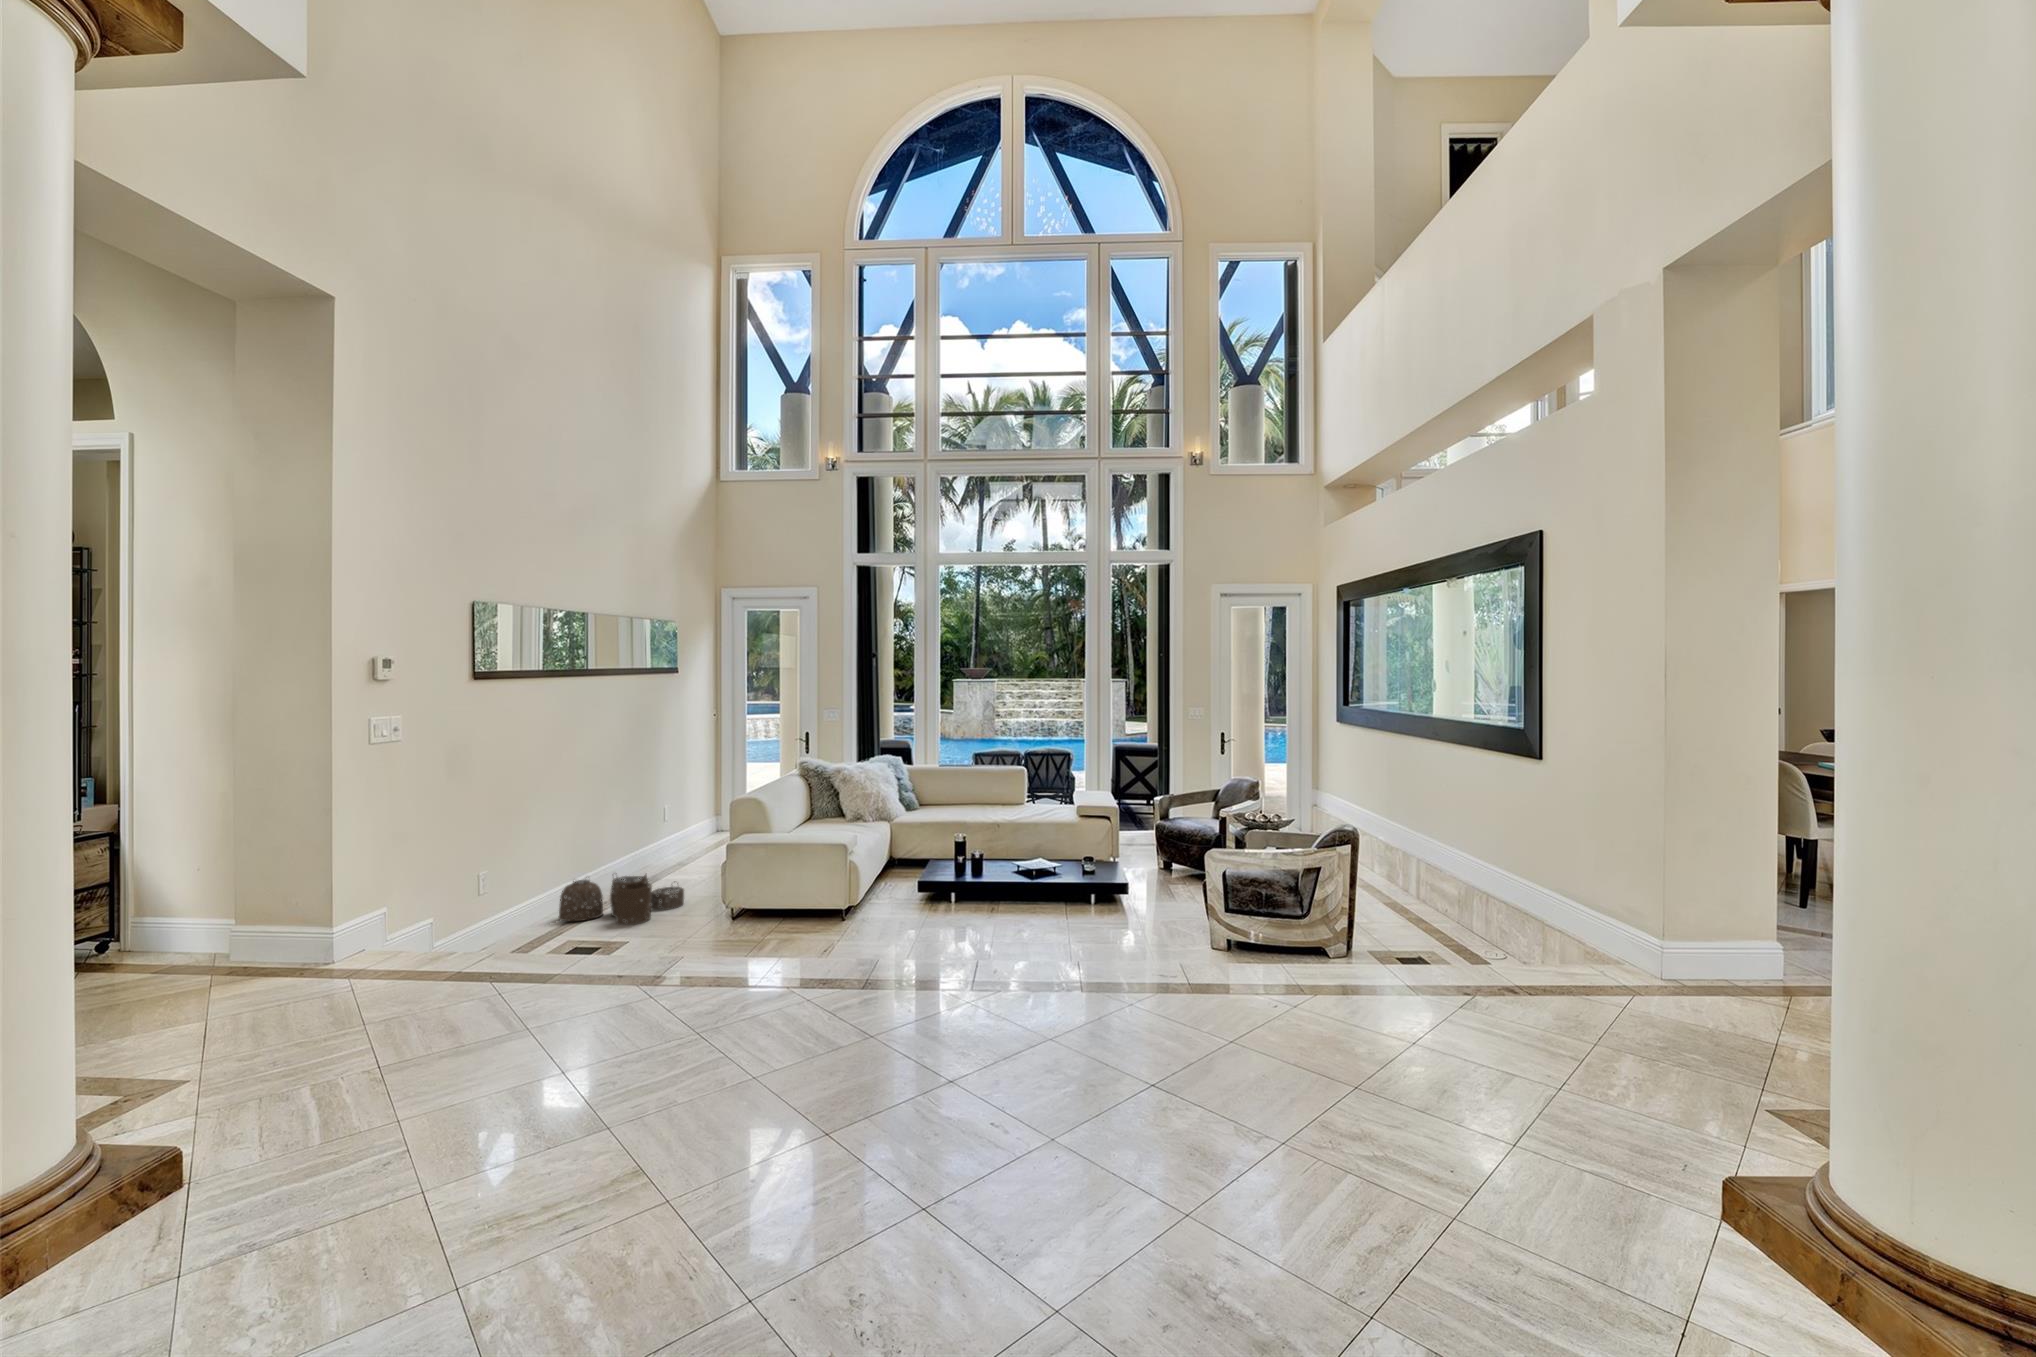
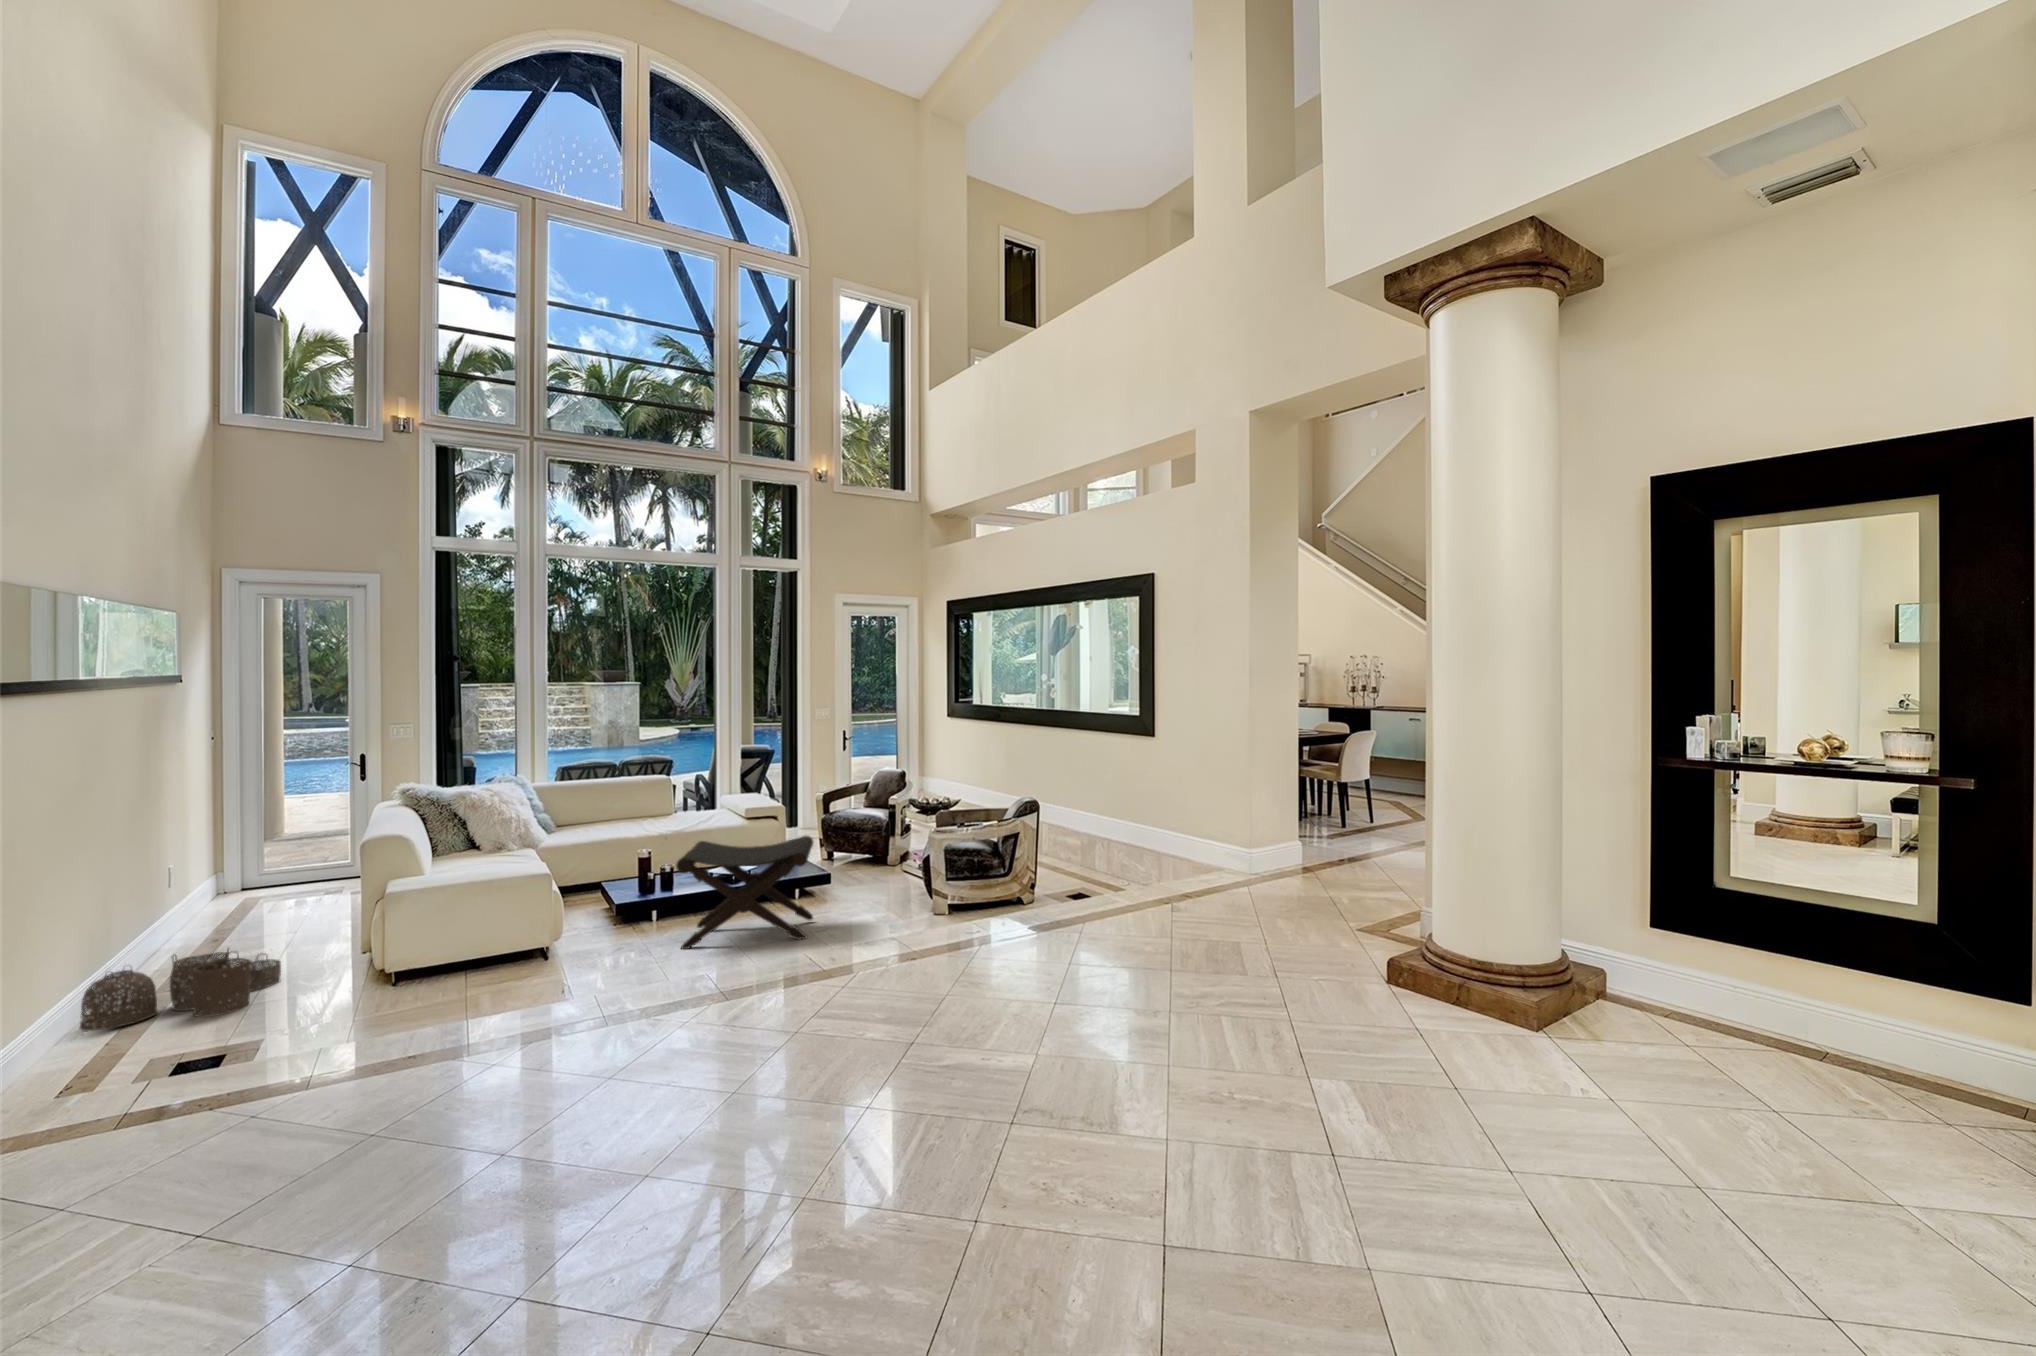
footstool: none [937,833,1086,954] -> present [676,836,814,949]

